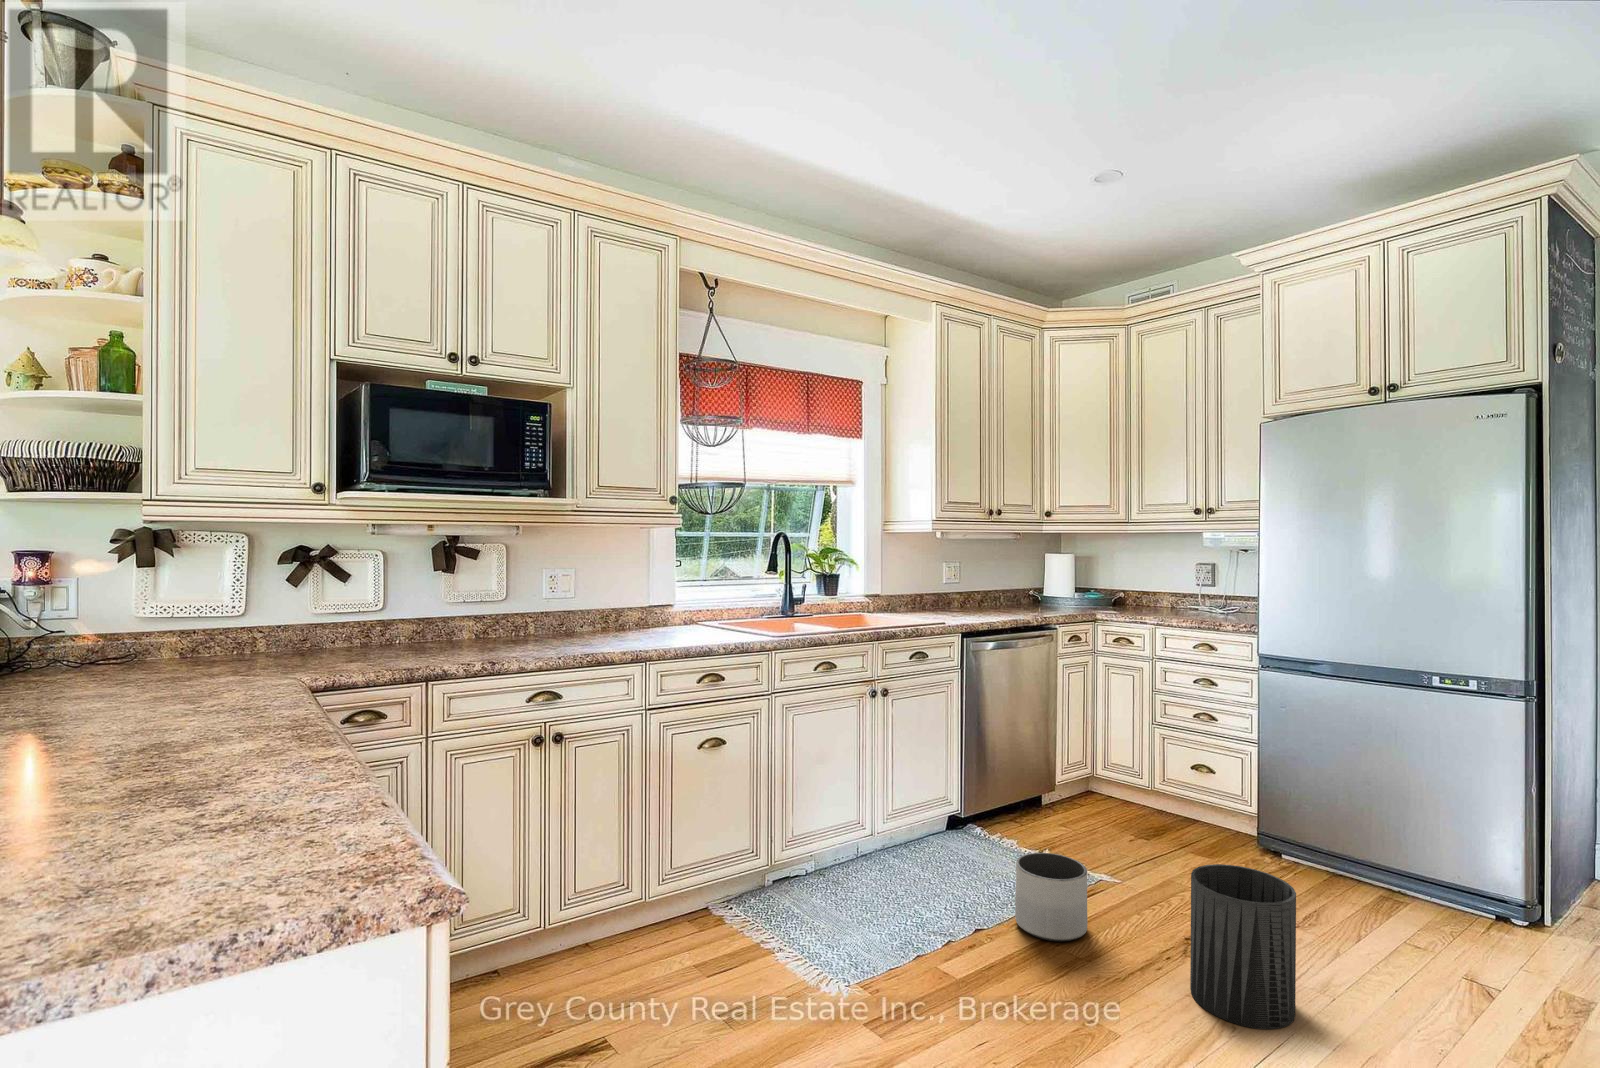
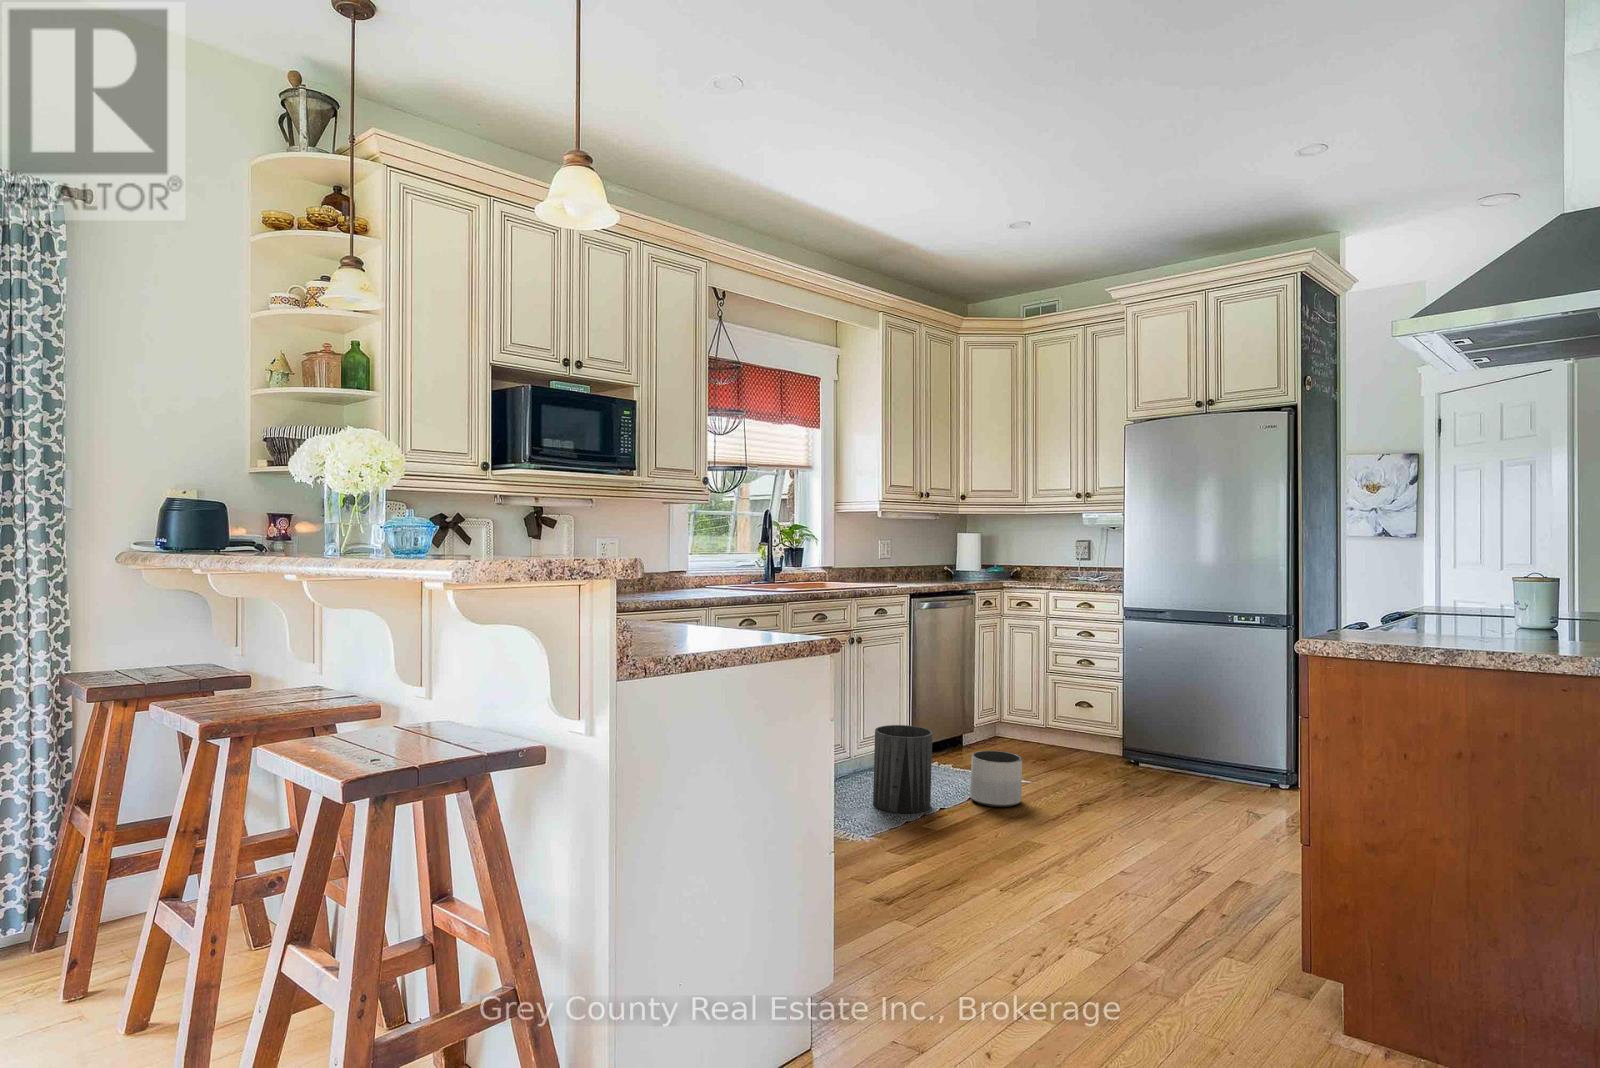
trash can: present [1190,864,1296,1029] -> present [873,725,933,813]

